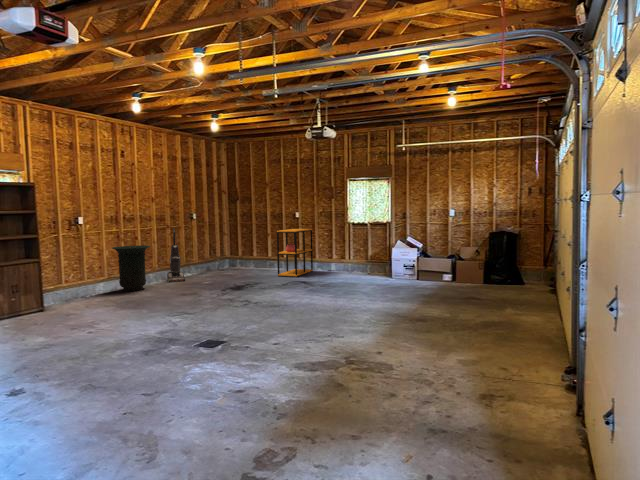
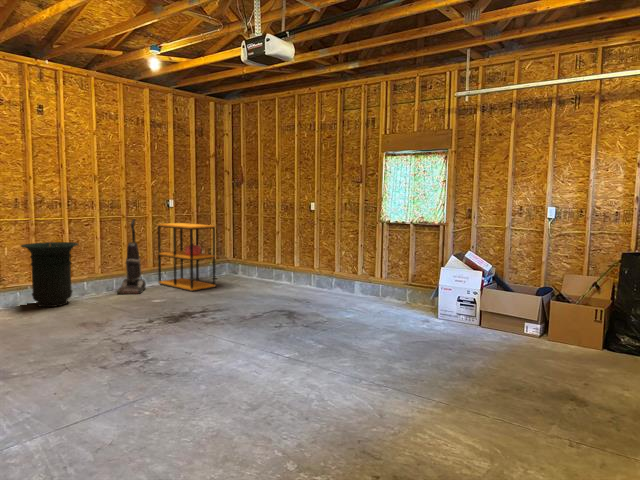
shelving unit: present [277,229,313,277] -> present [158,223,215,292]

